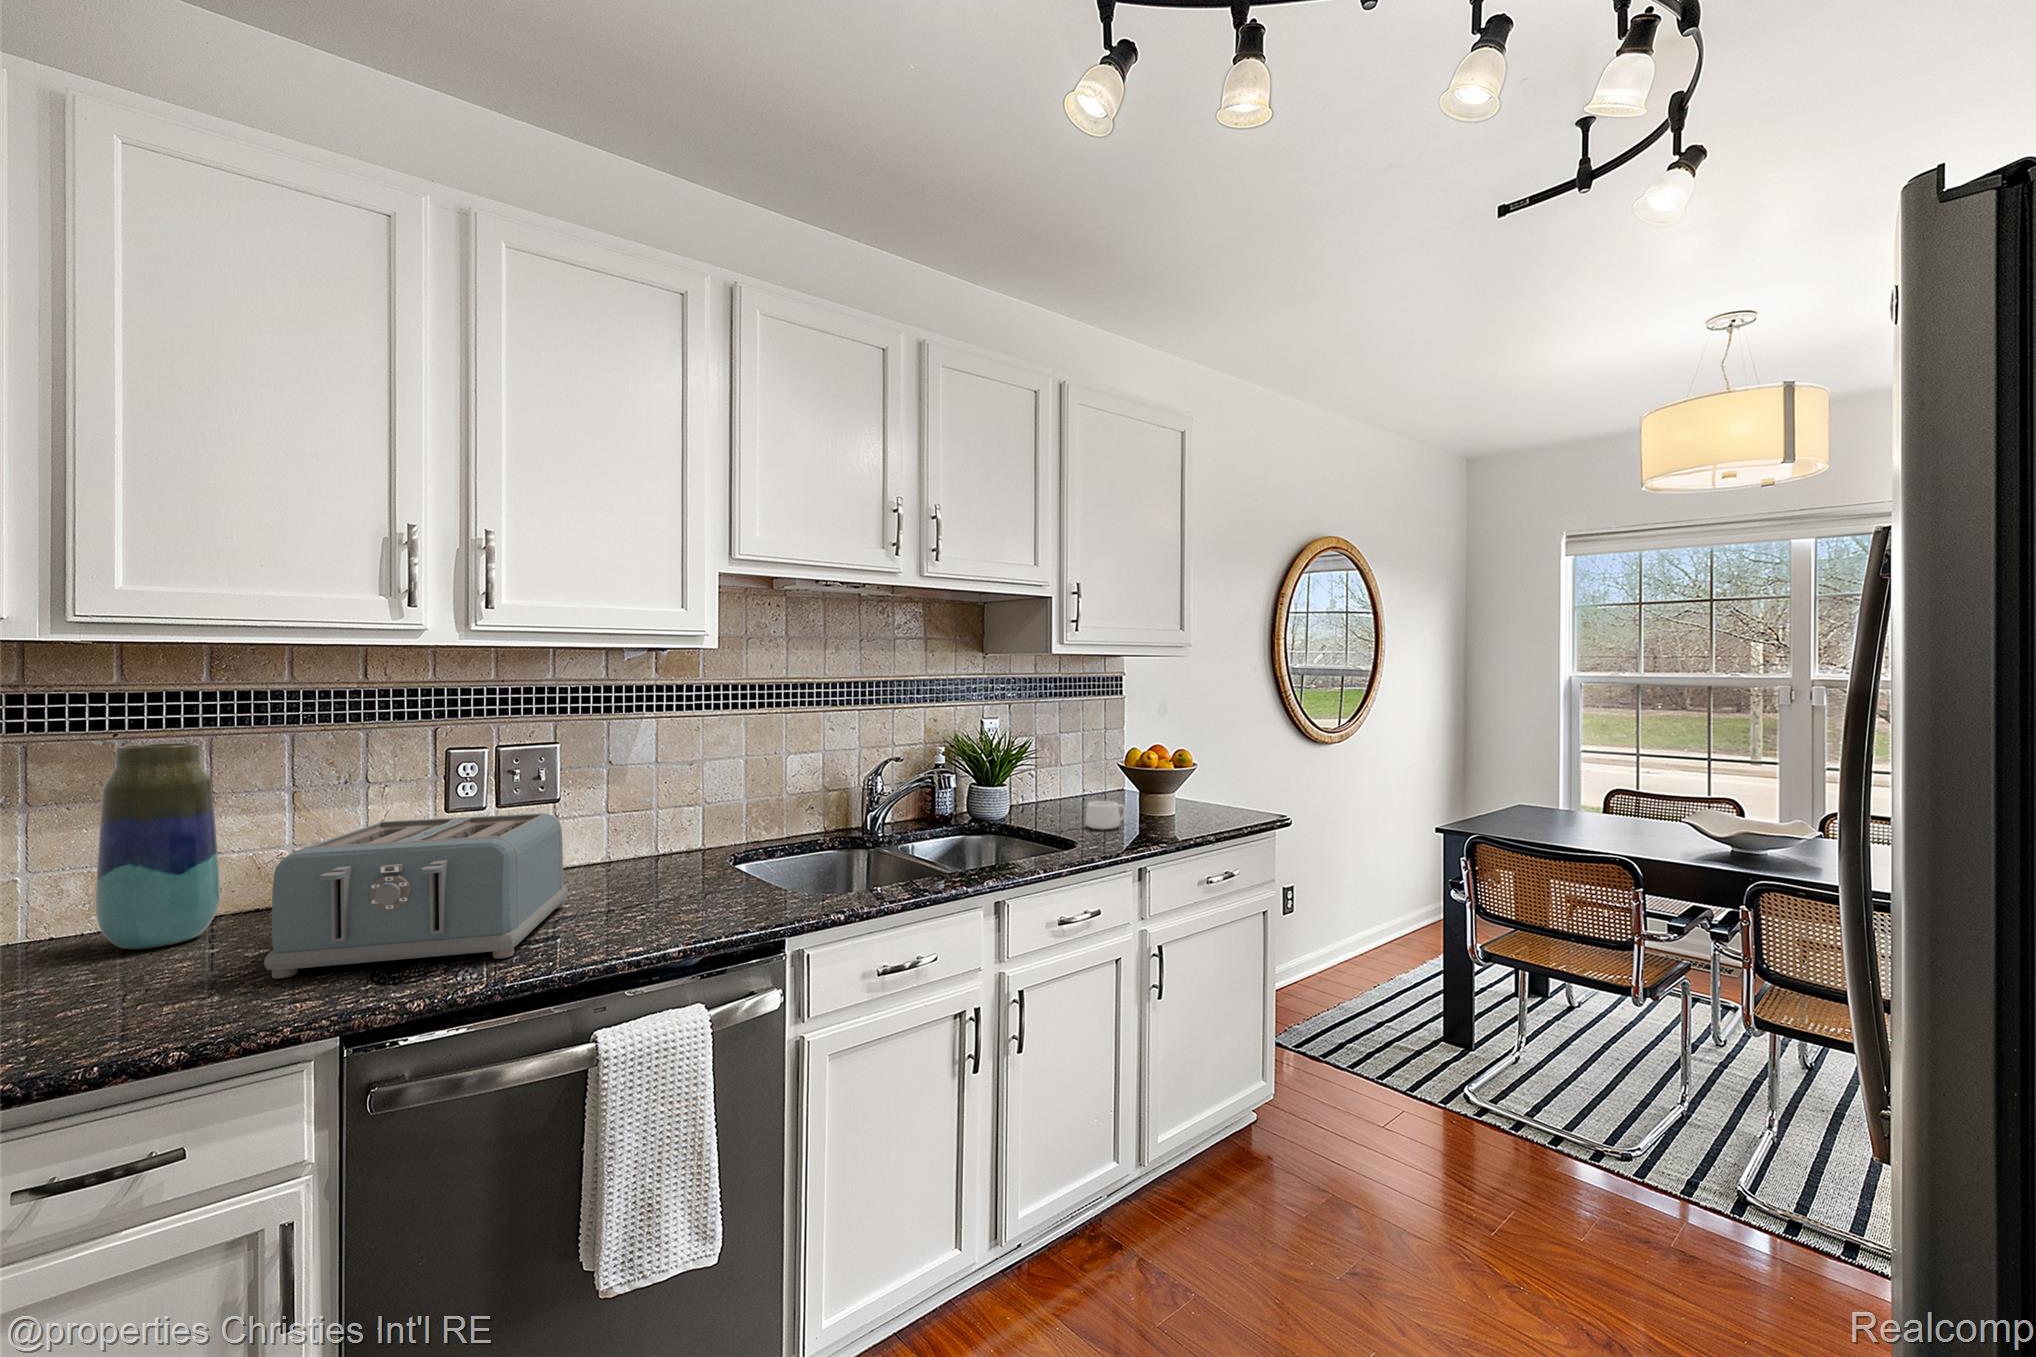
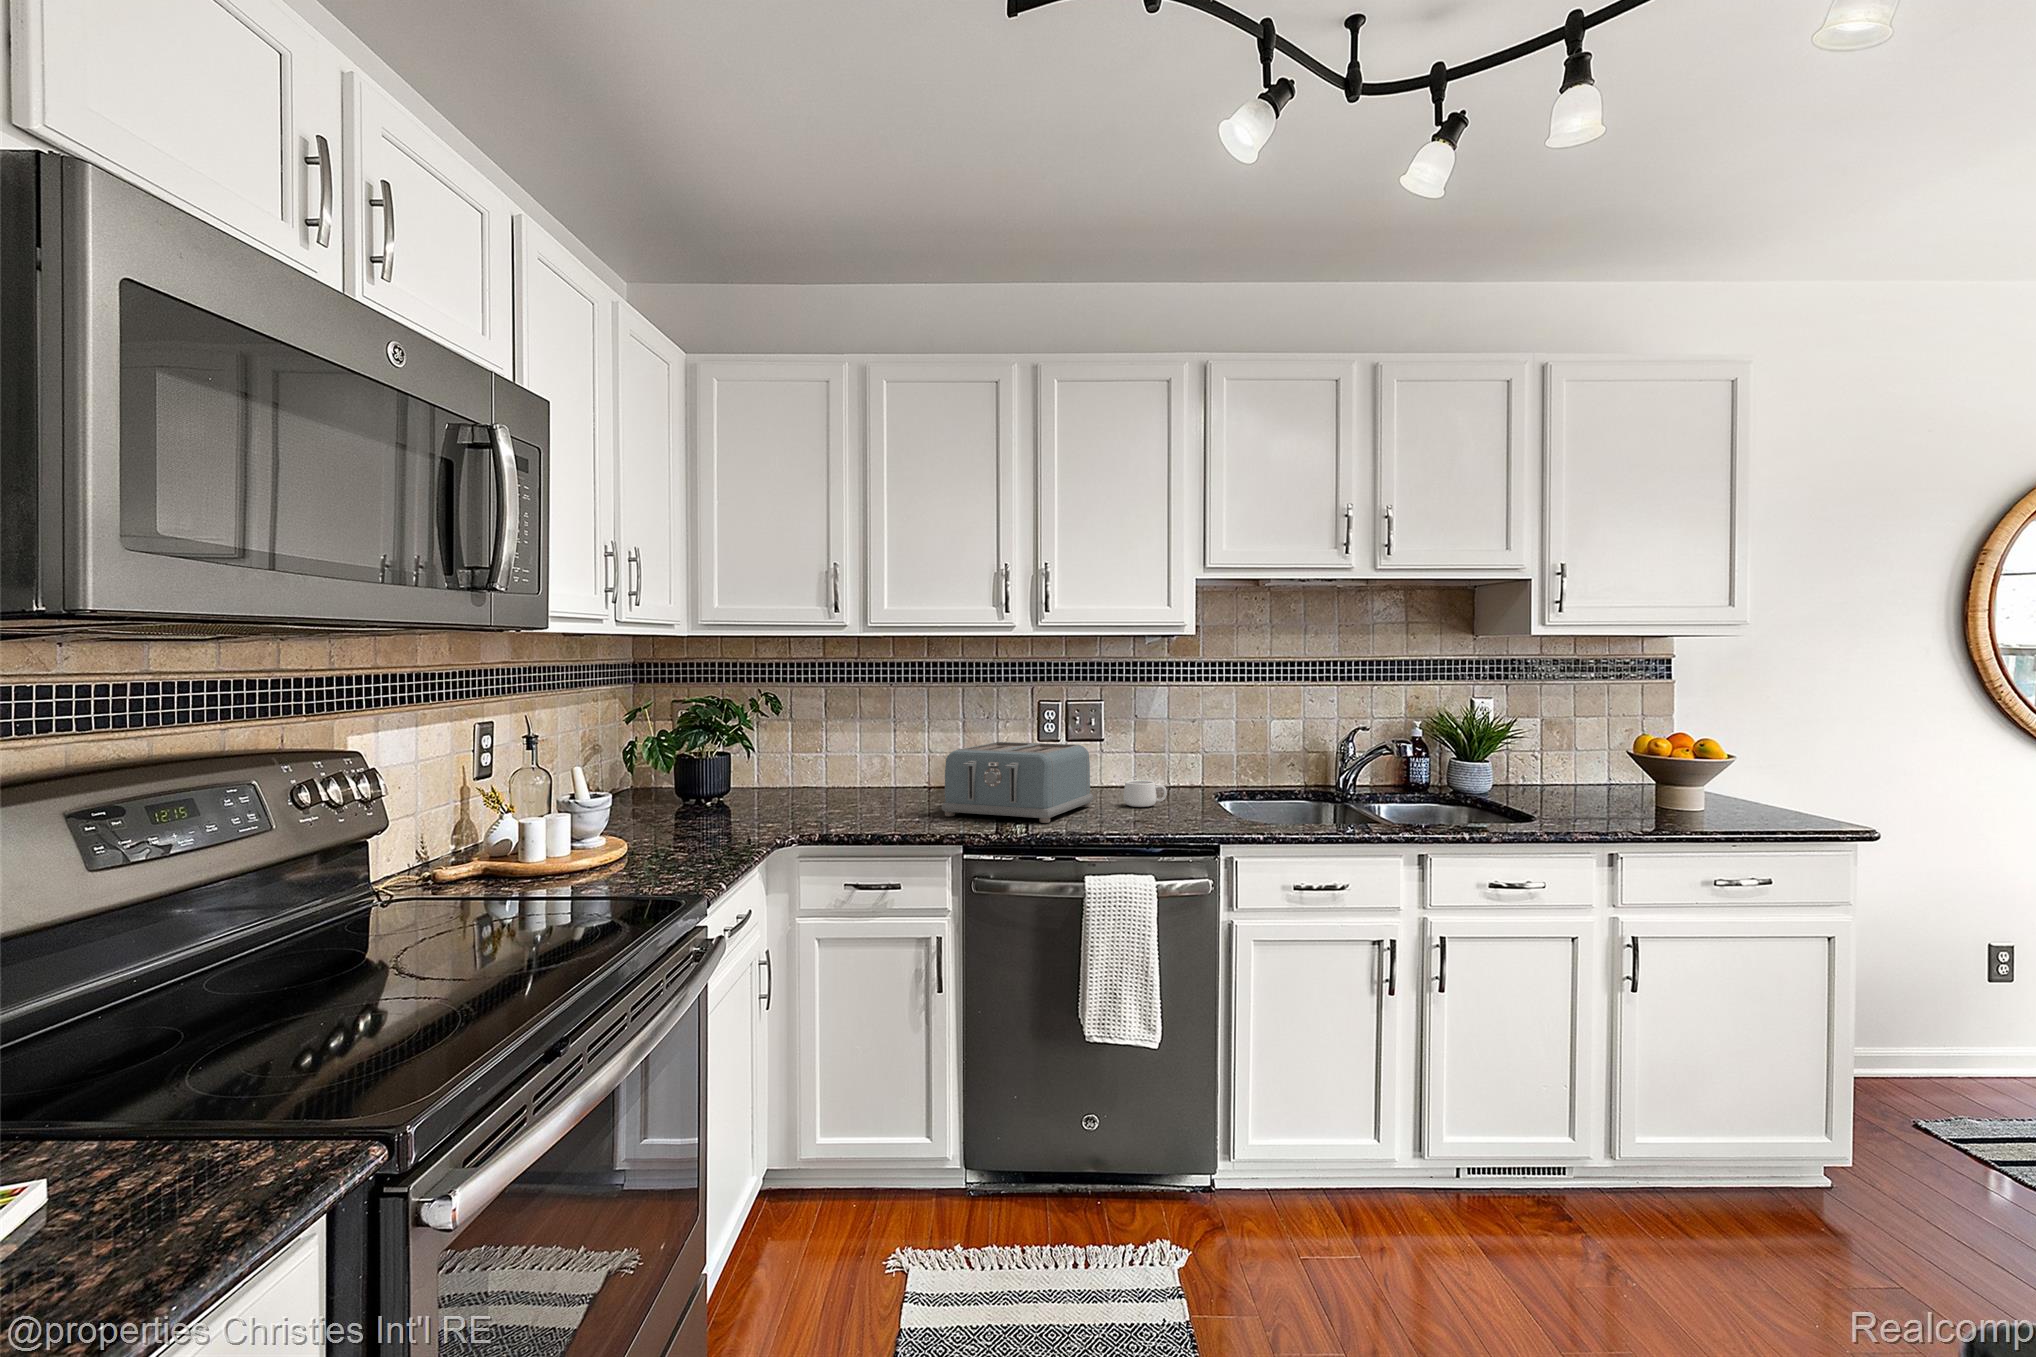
vase: present [96,743,220,949] -> none [881,691,928,798]
mug: present [1086,801,1126,830] -> present [1123,780,1167,807]

